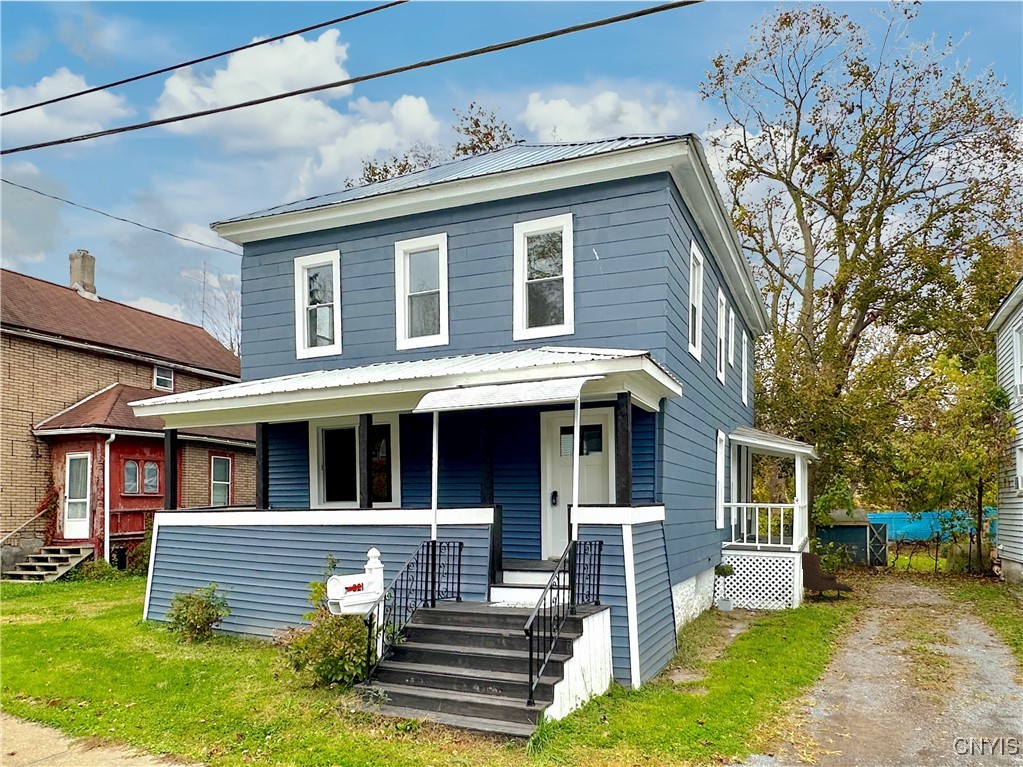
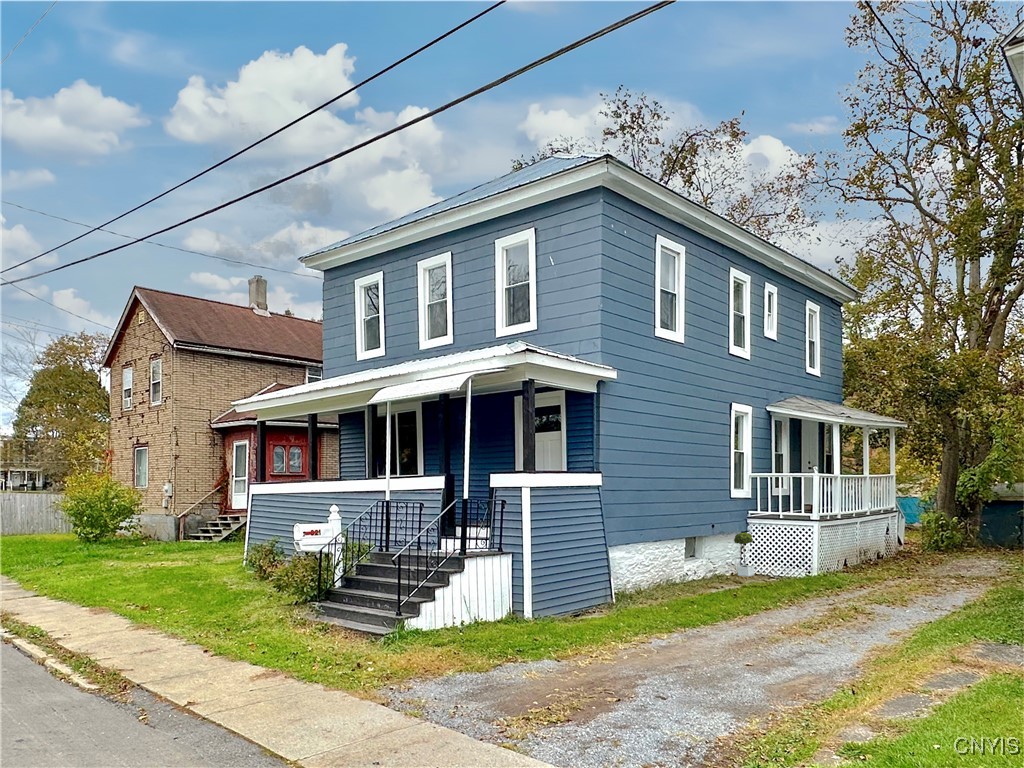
lounge chair: present [802,552,853,603] -> none [838,523,900,574]

